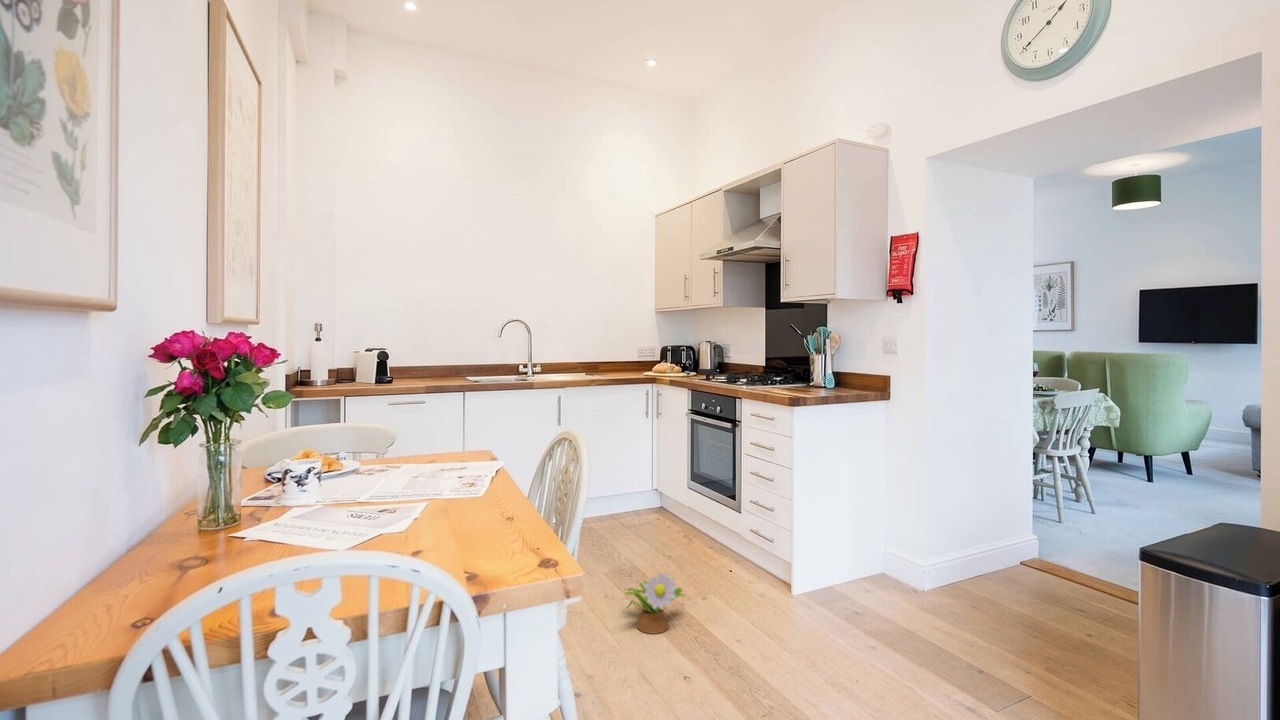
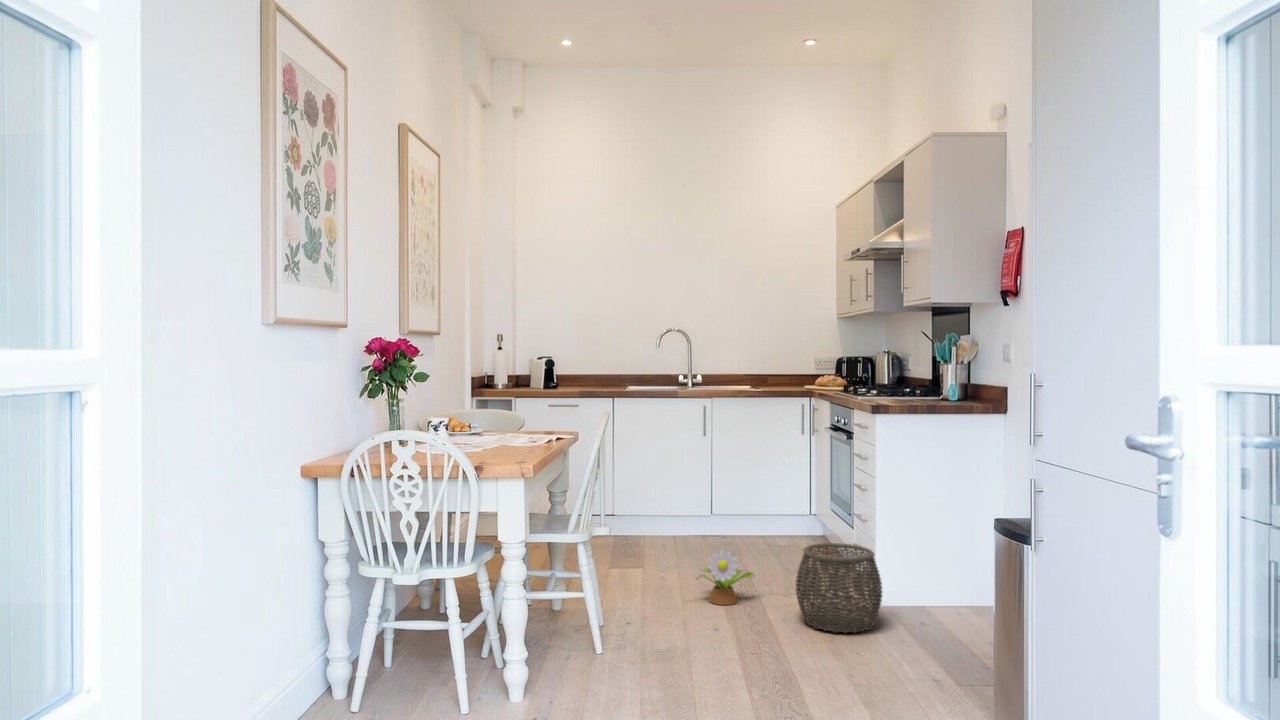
woven basket: none [746,549,843,657] -> present [796,543,882,633]

